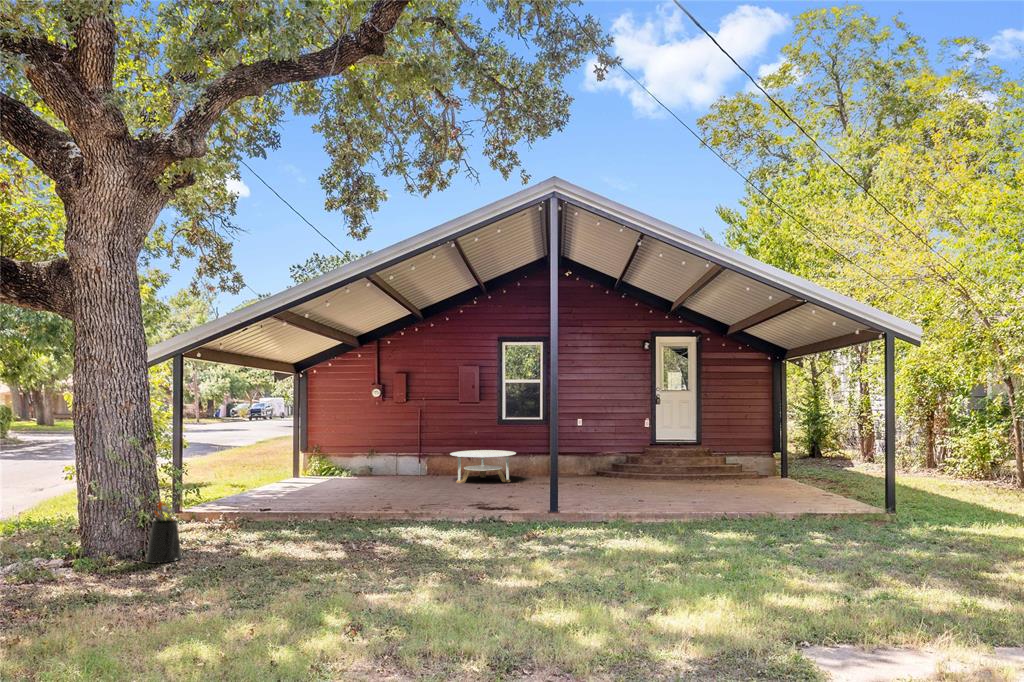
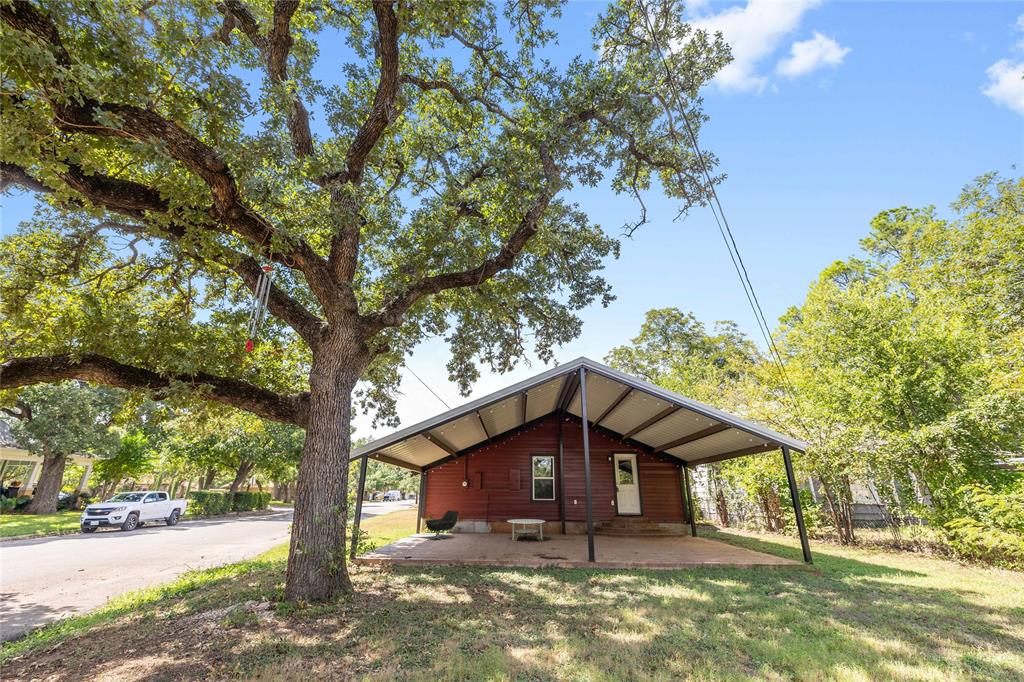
lounge chair: none [311,438,366,483] -> present [426,510,458,540]
watering can: present [146,501,182,563] -> none [336,552,366,605]

